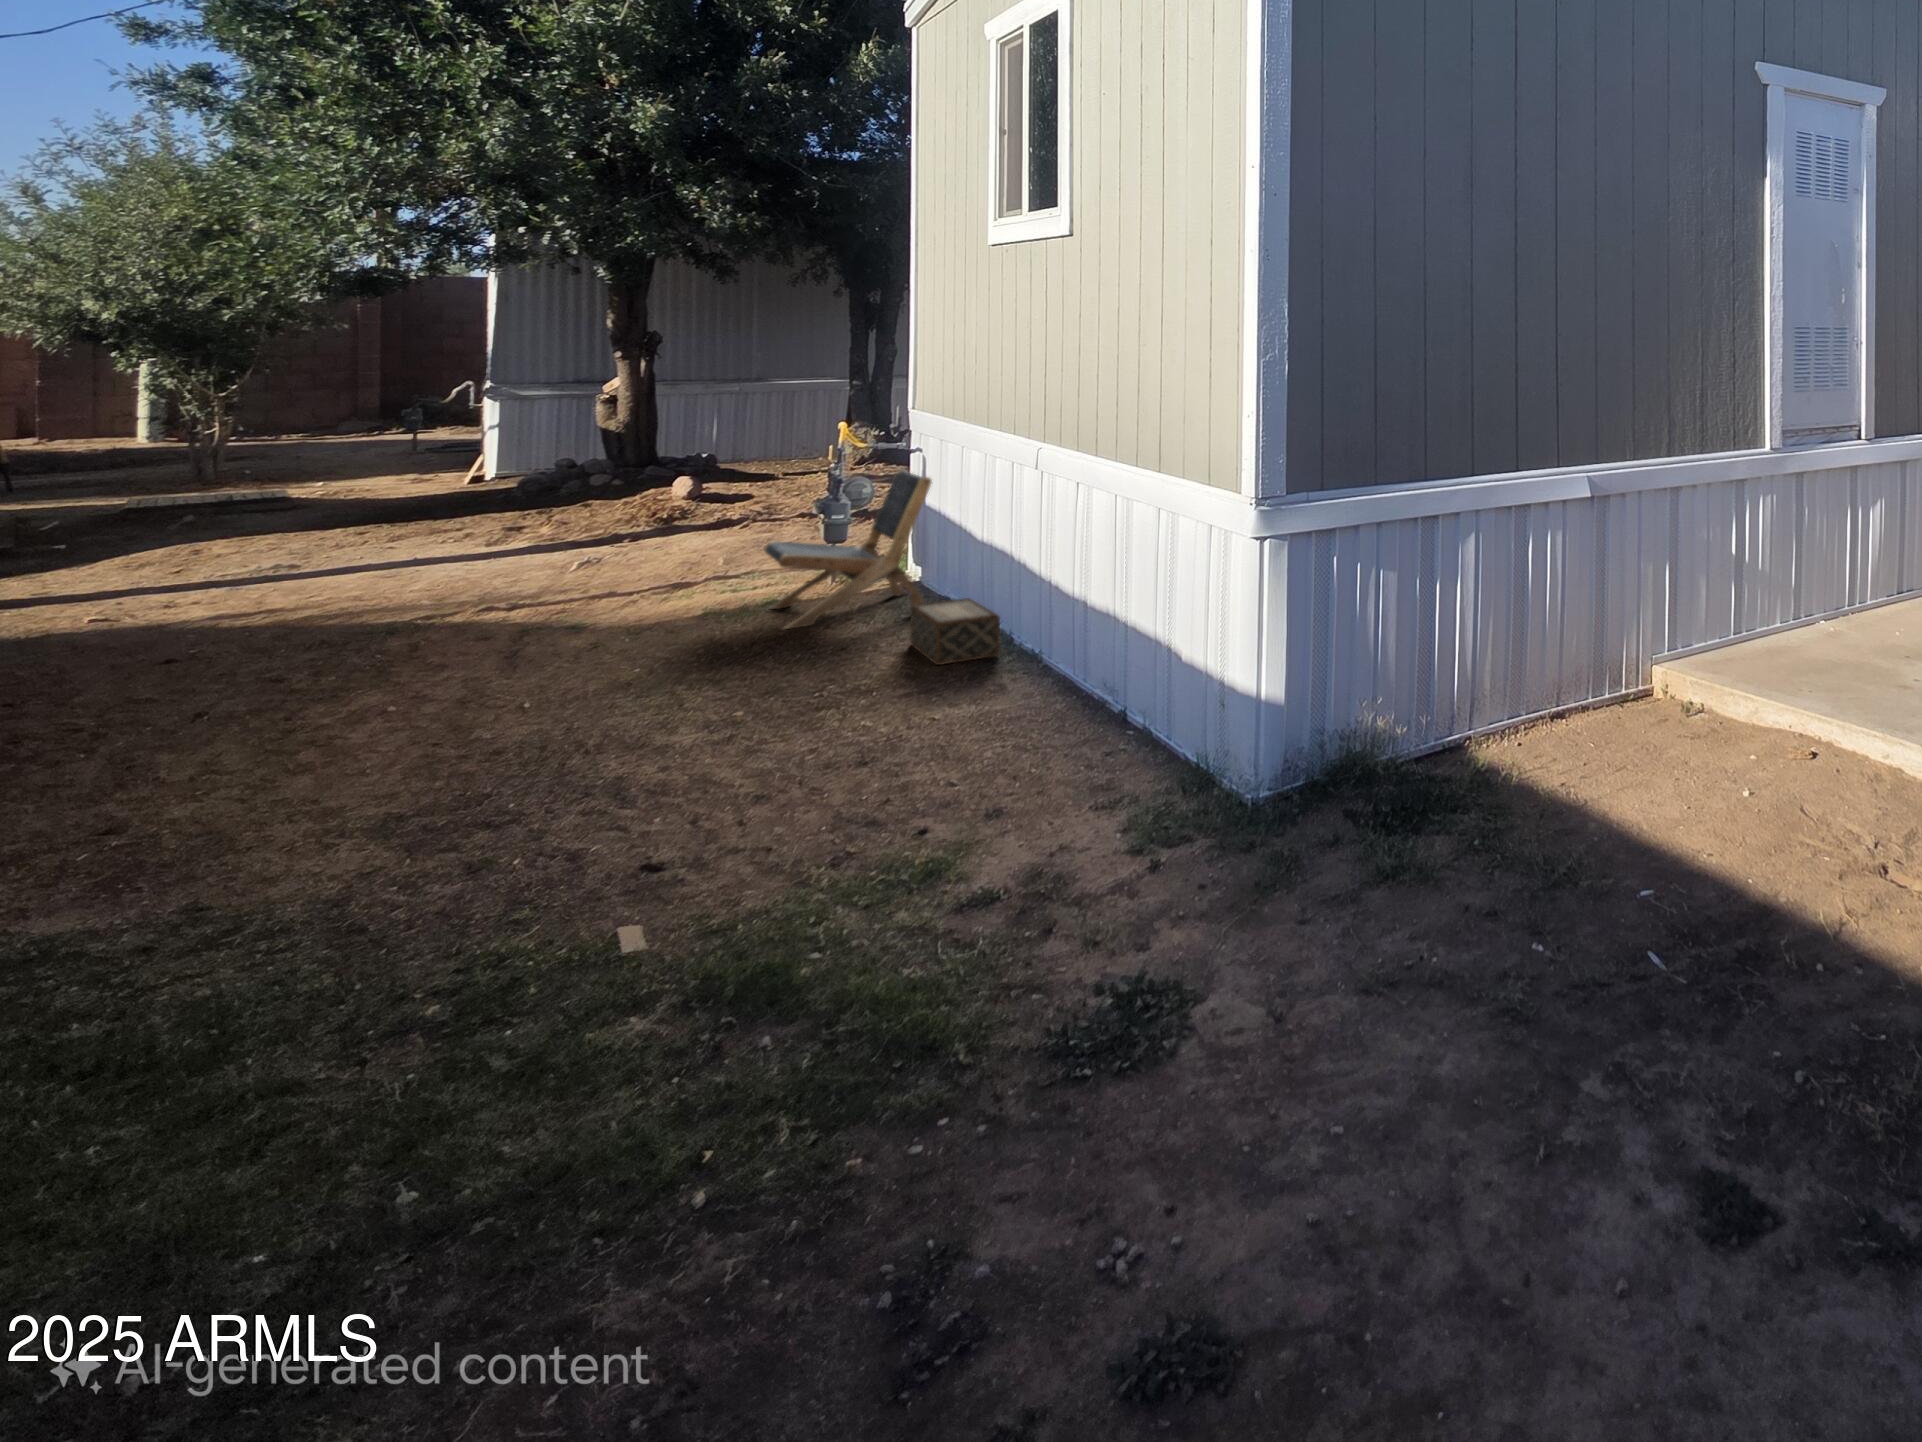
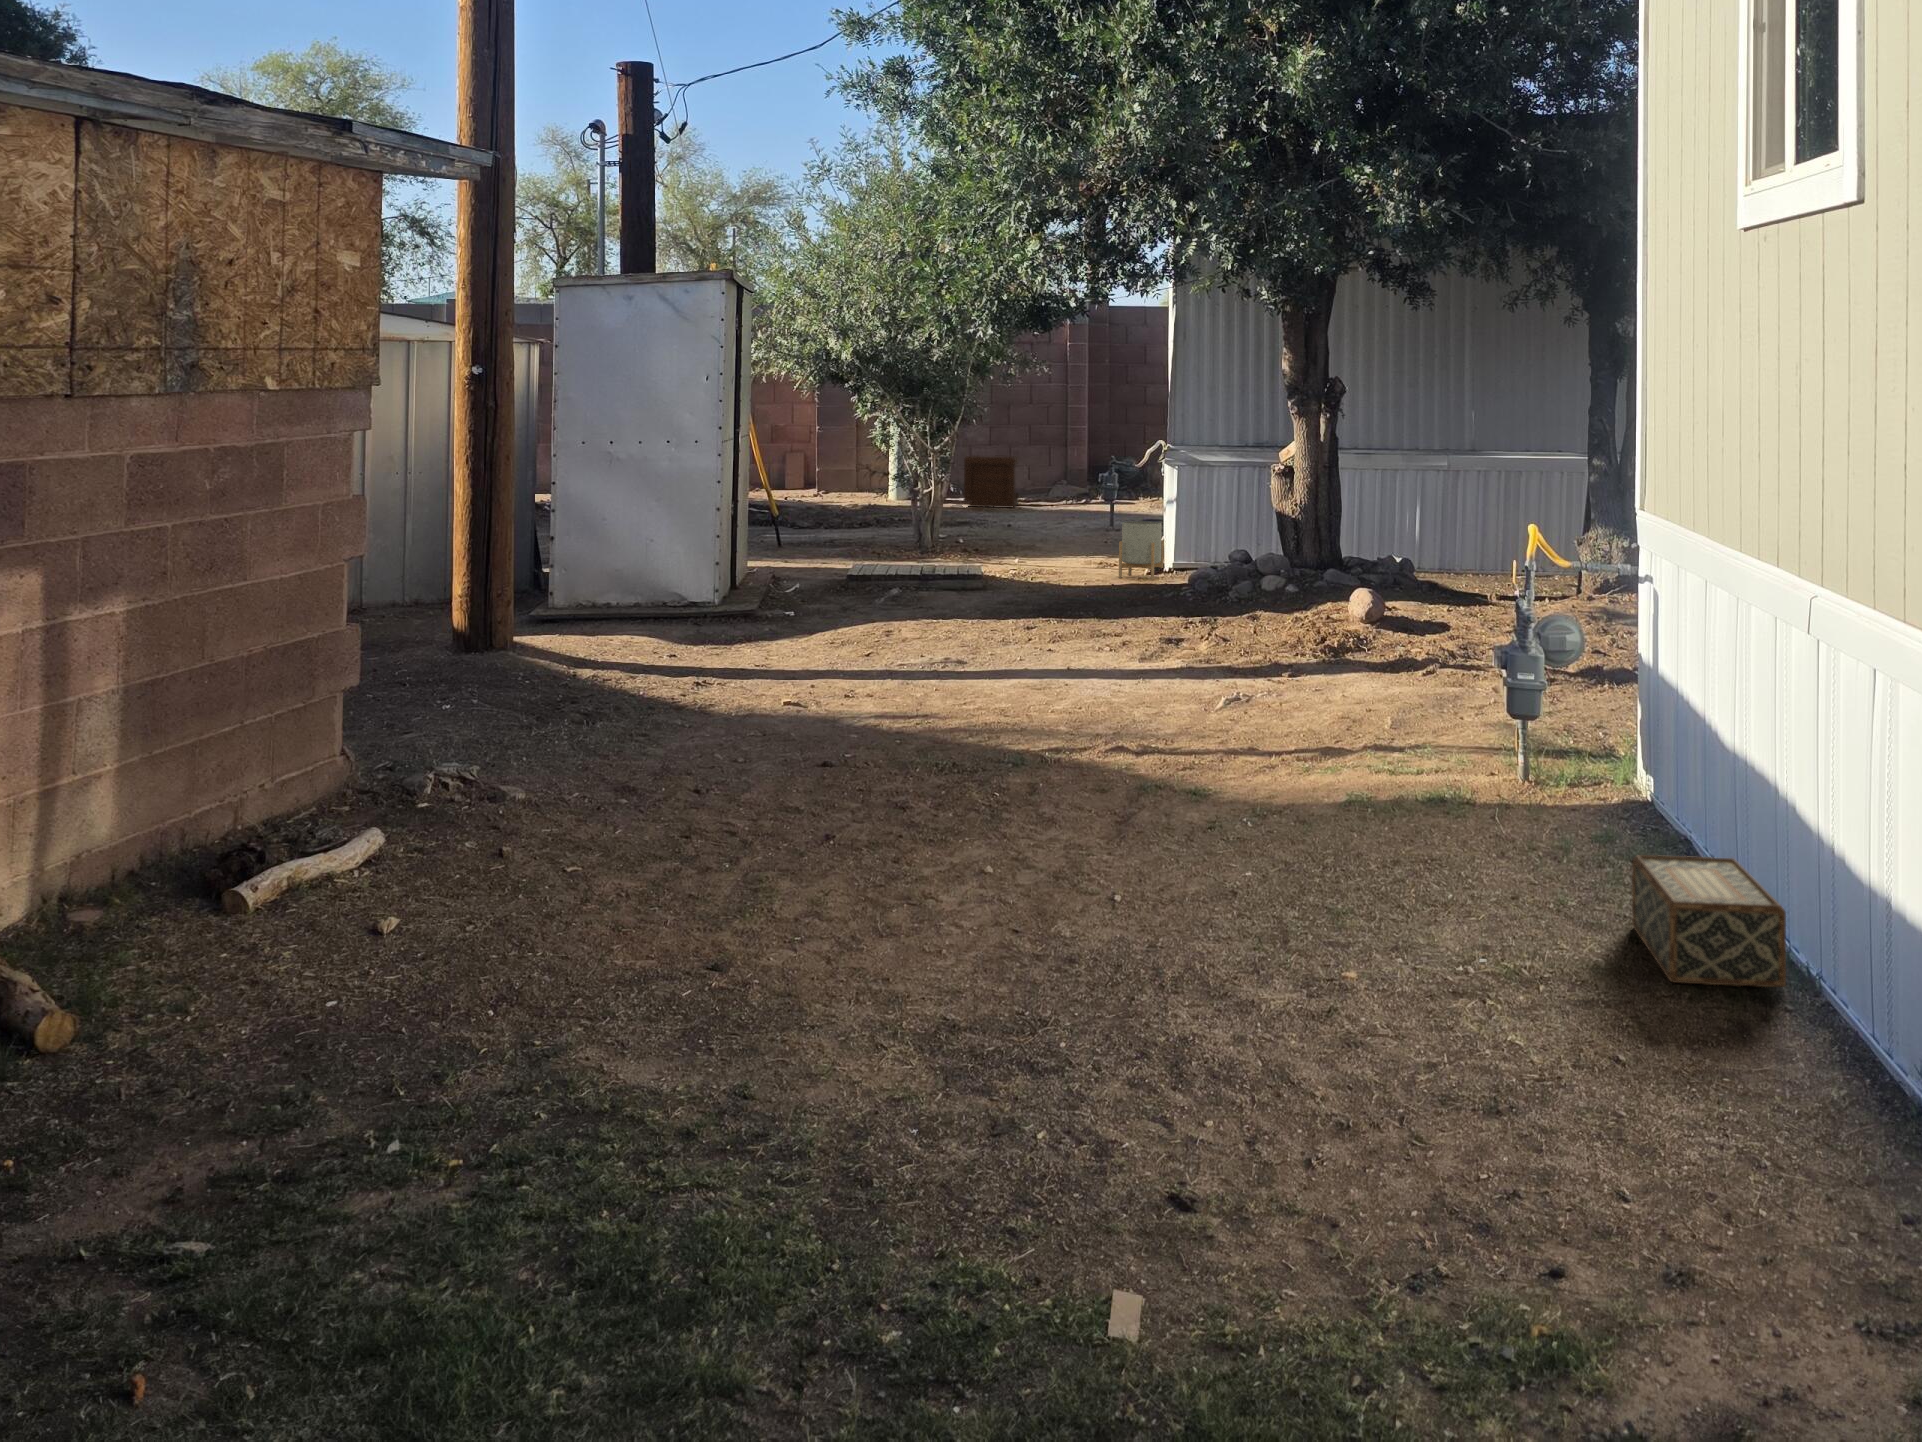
wooden crate: none [223,399,294,447] -> present [963,455,1019,508]
planter: none [438,446,484,493] -> present [1119,521,1164,580]
lounge chair: present [764,469,931,629] -> none [1425,603,1676,861]

